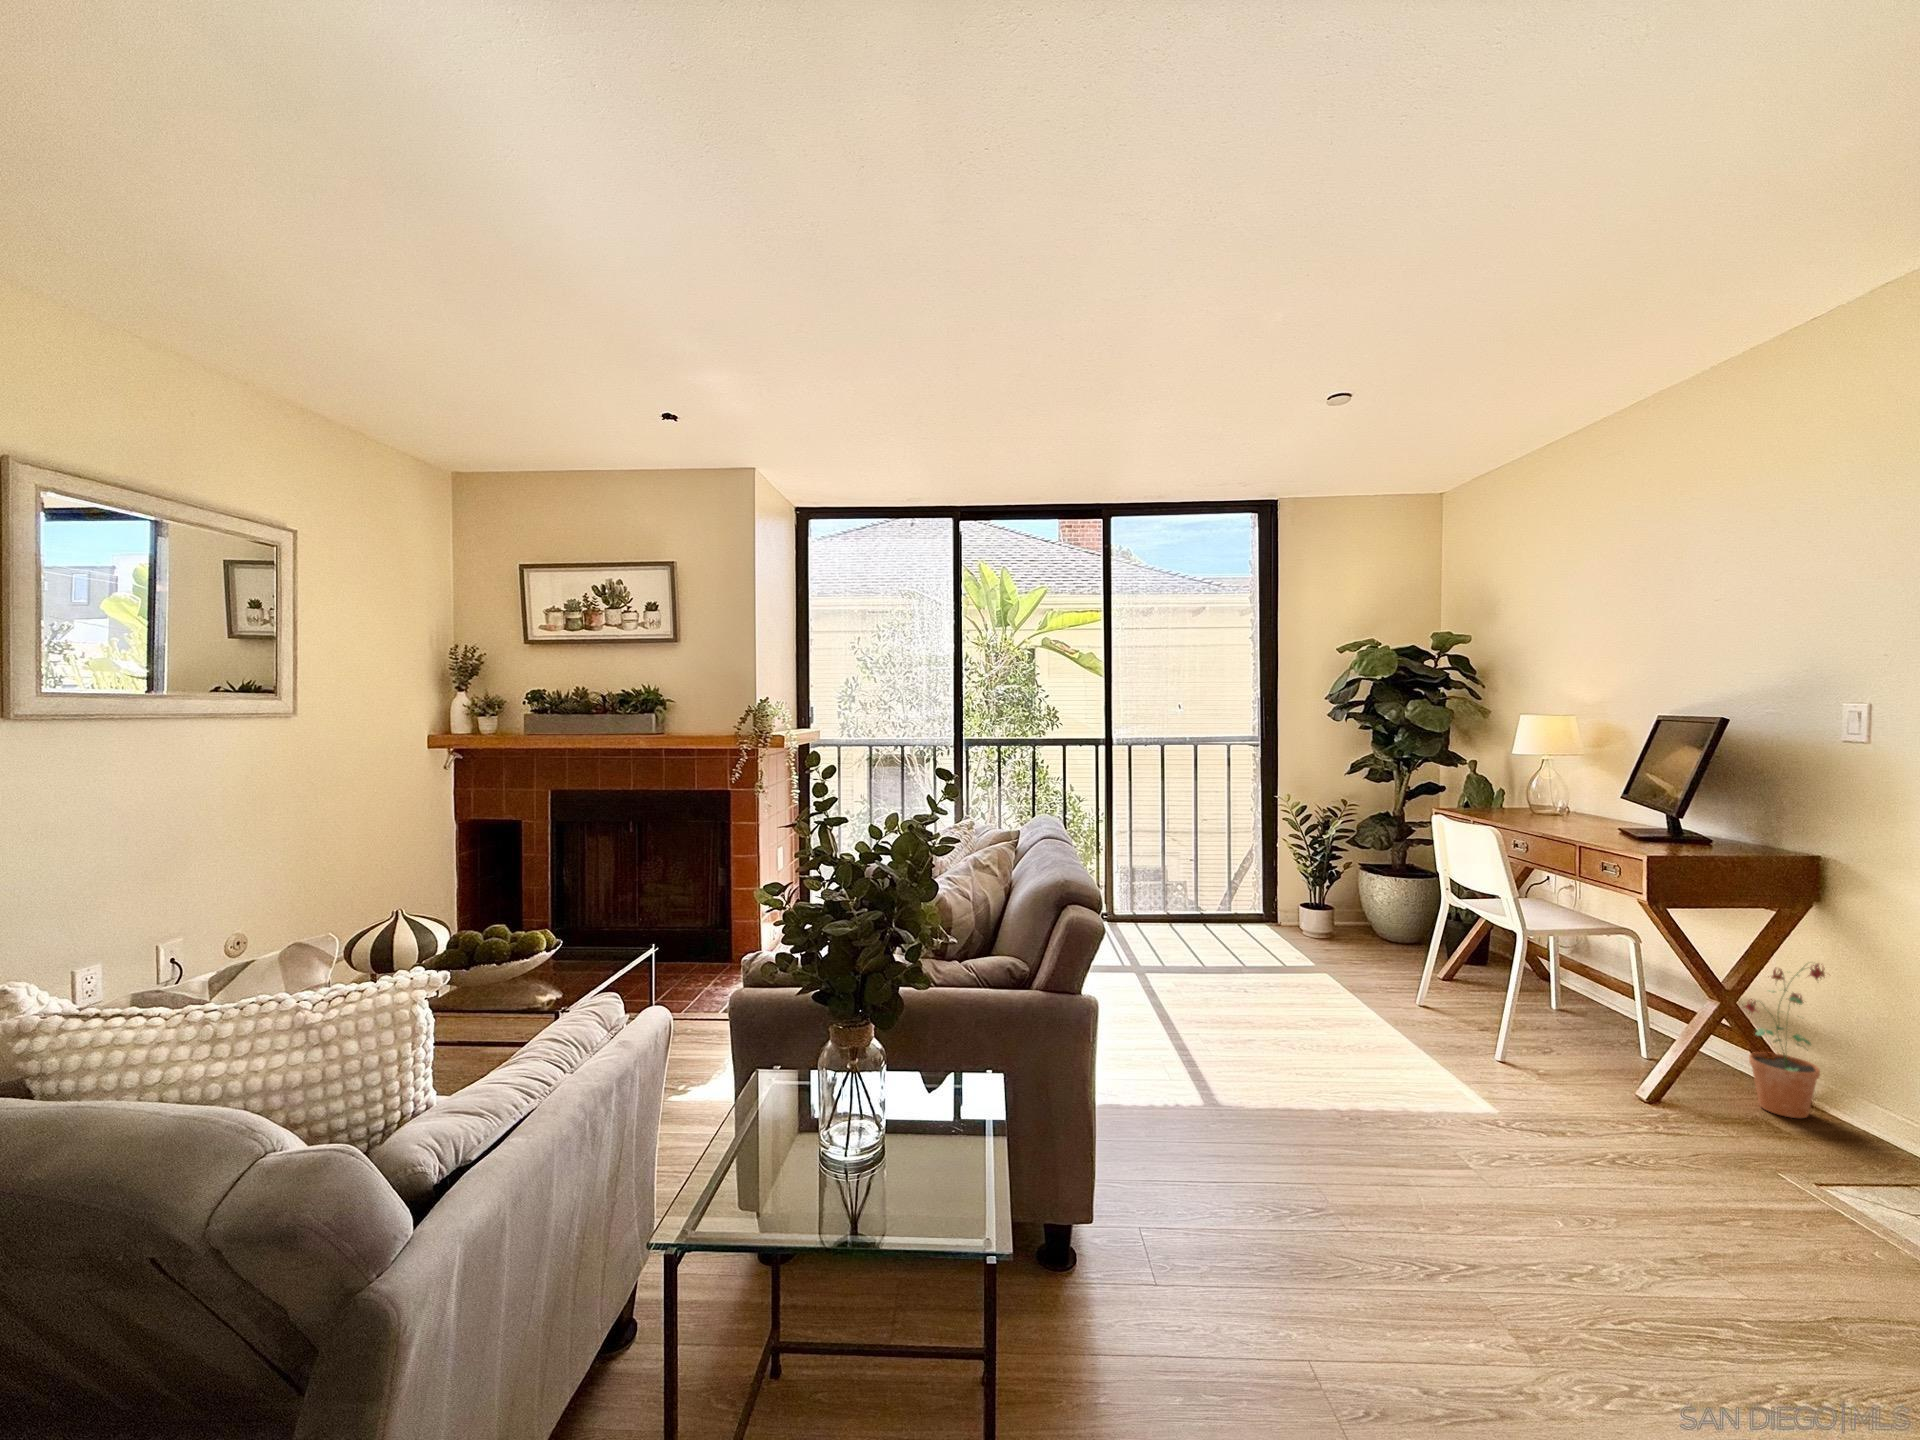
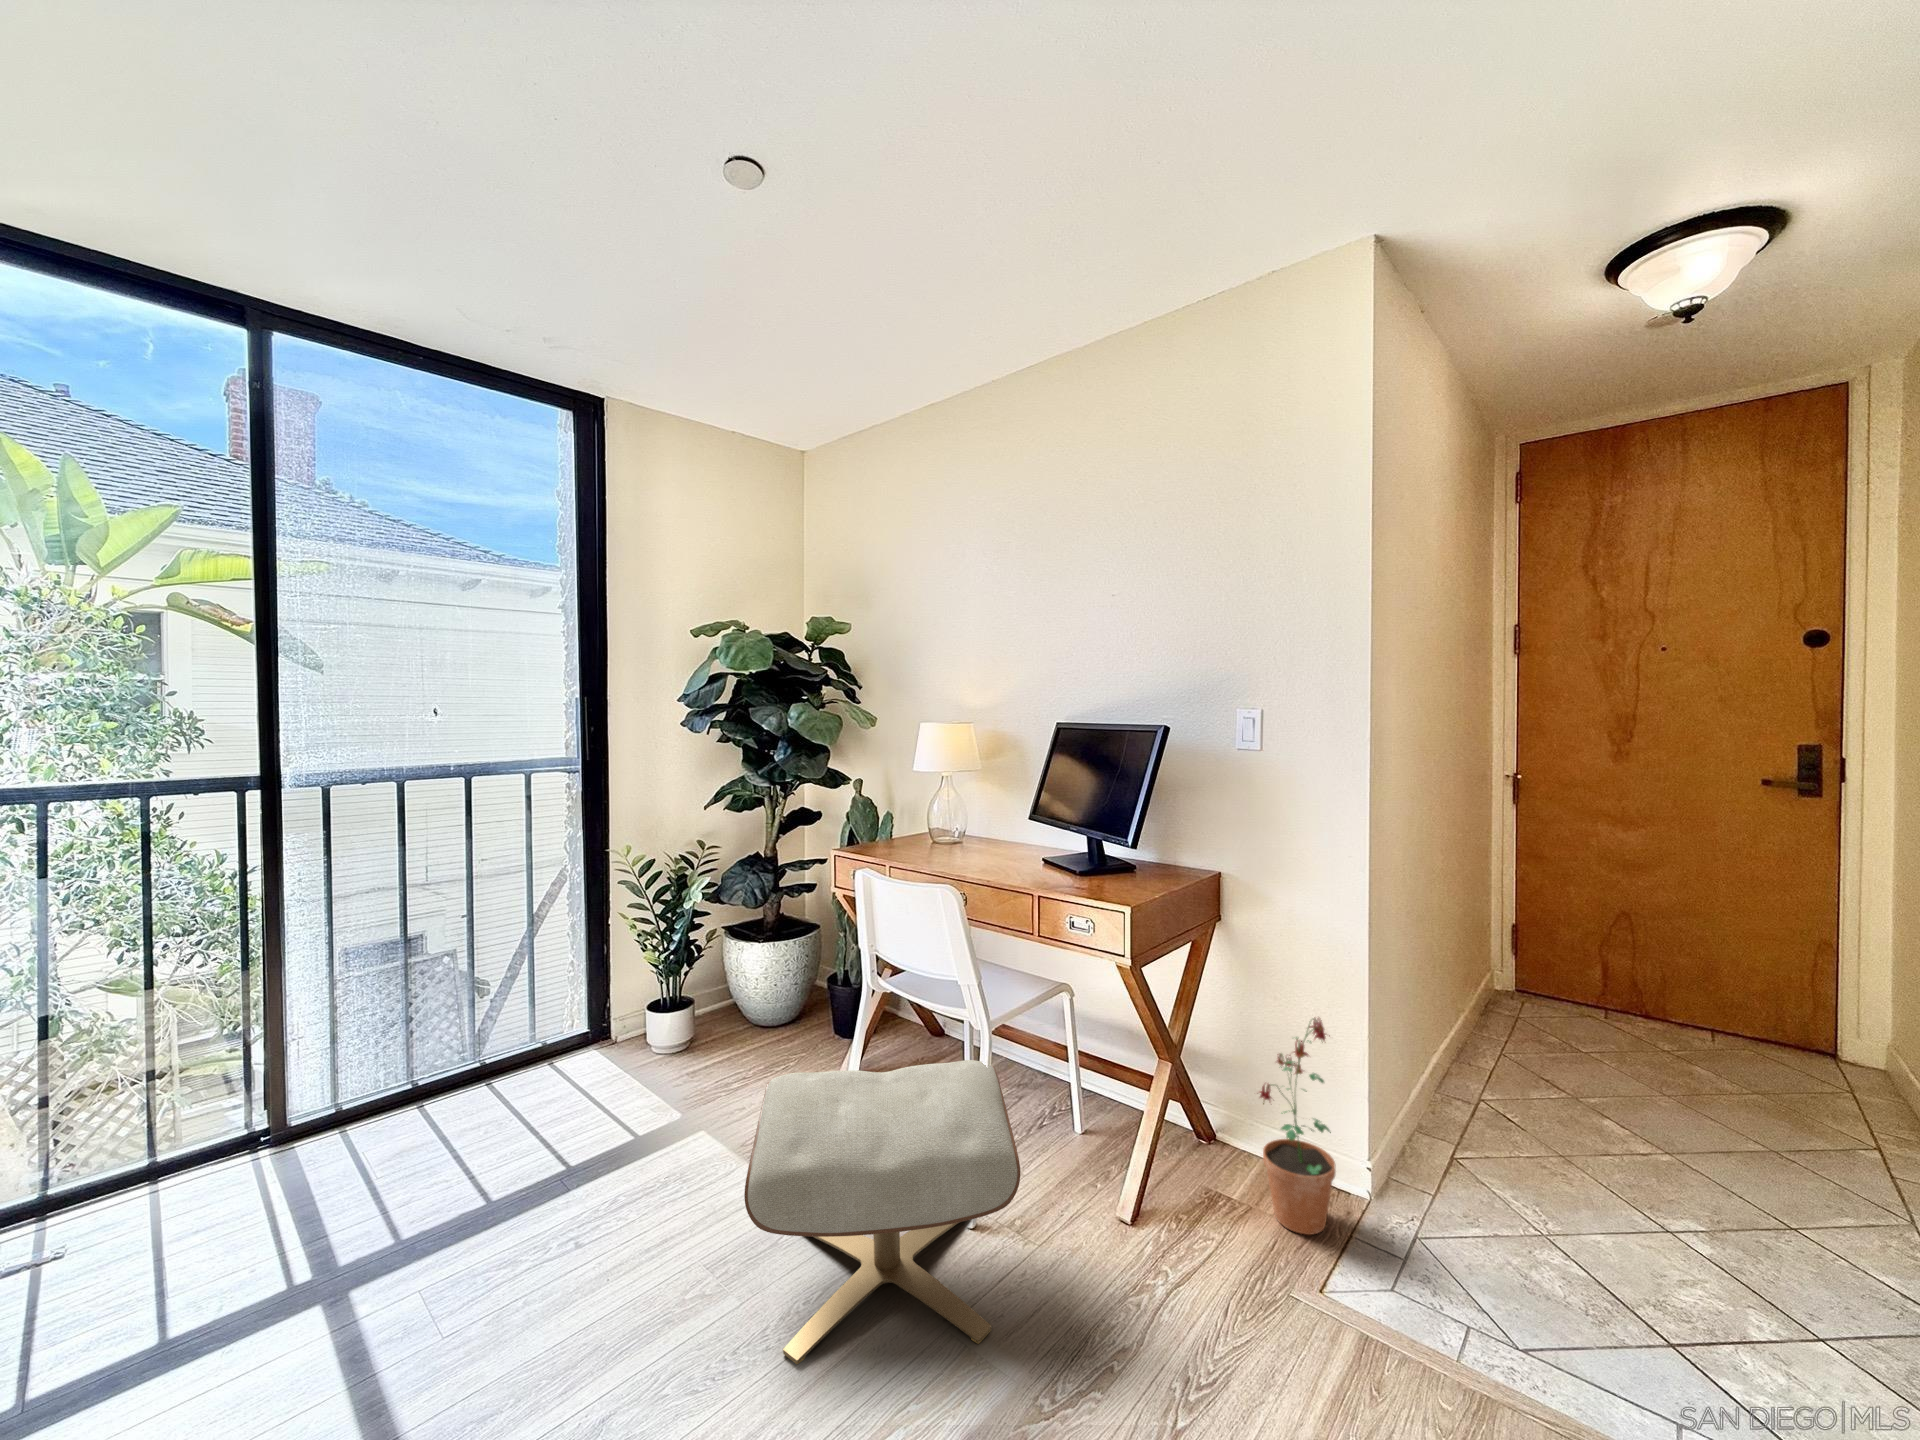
ottoman: none [1338,919,1516,1069] -> present [744,1060,1020,1365]

